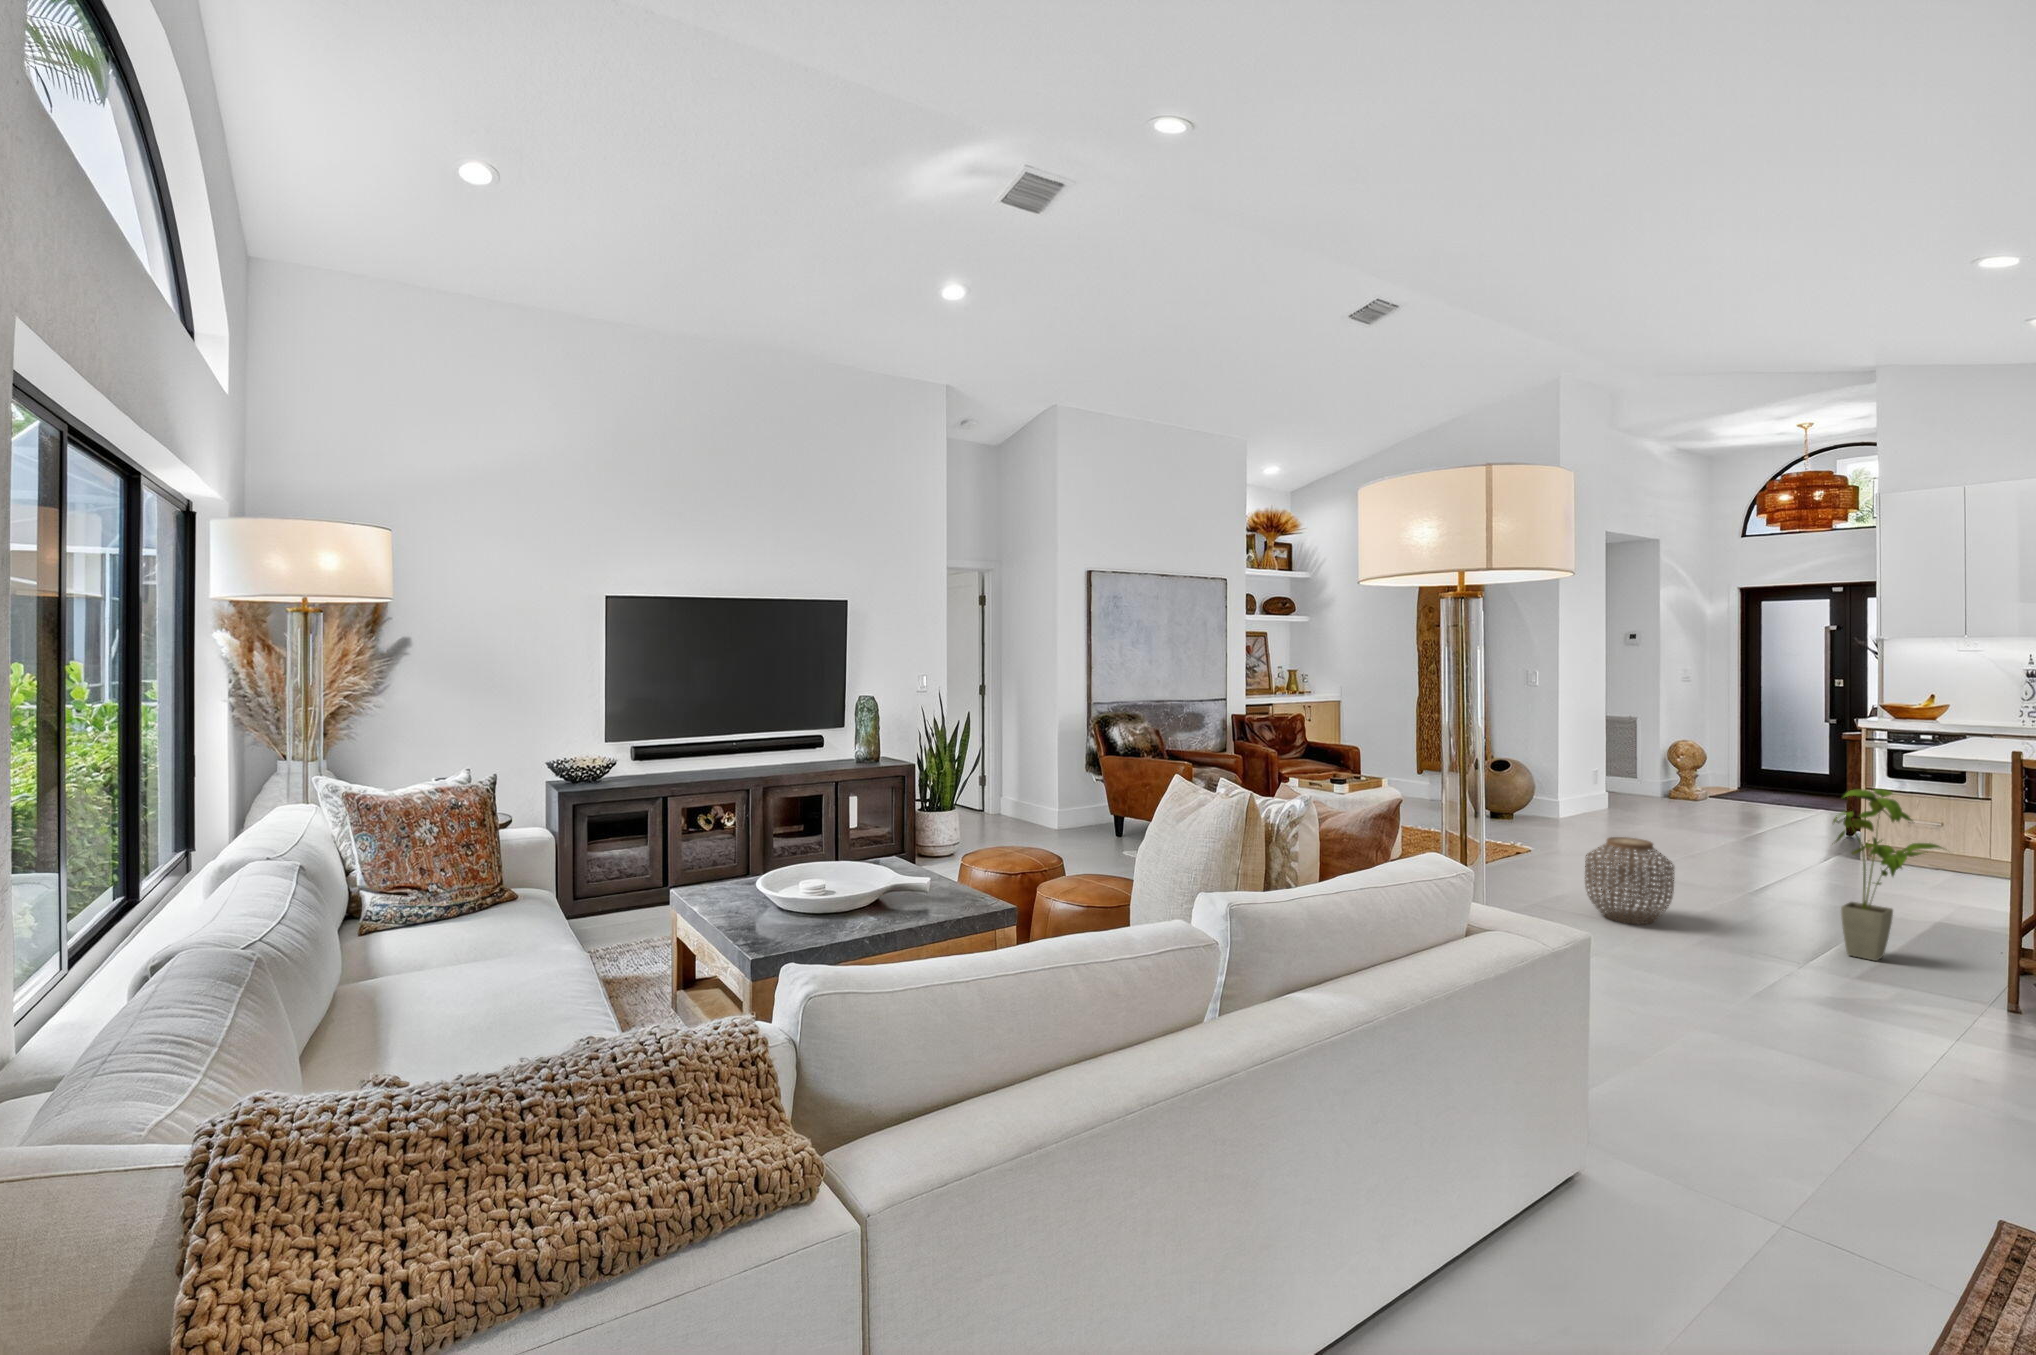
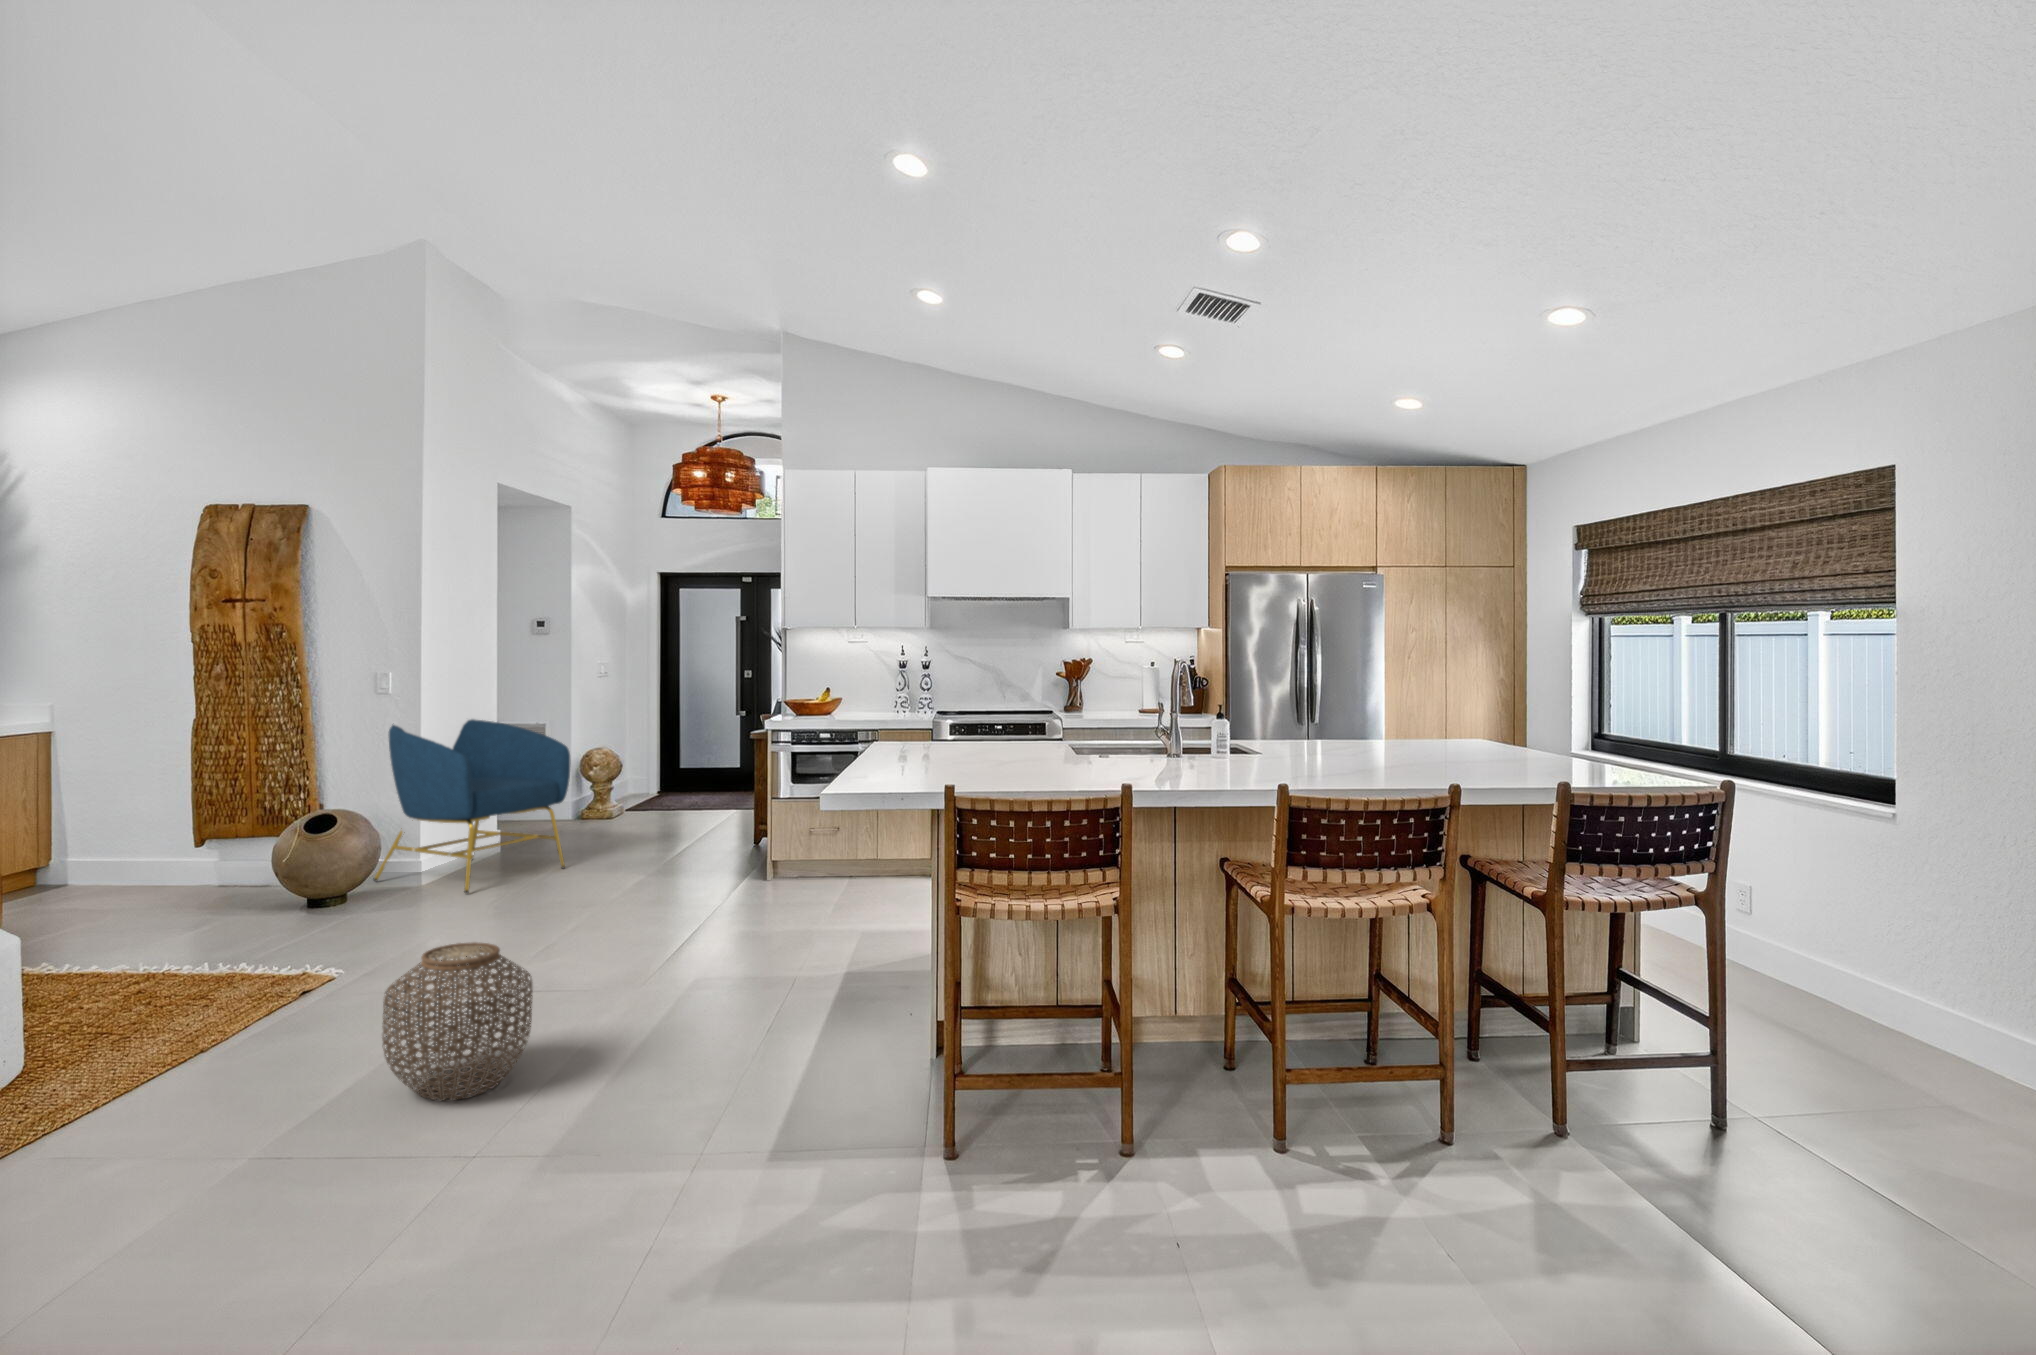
armchair: none [1524,711,1668,833] -> present [373,719,571,894]
house plant: present [1833,789,1942,961] -> none [738,826,869,1070]

